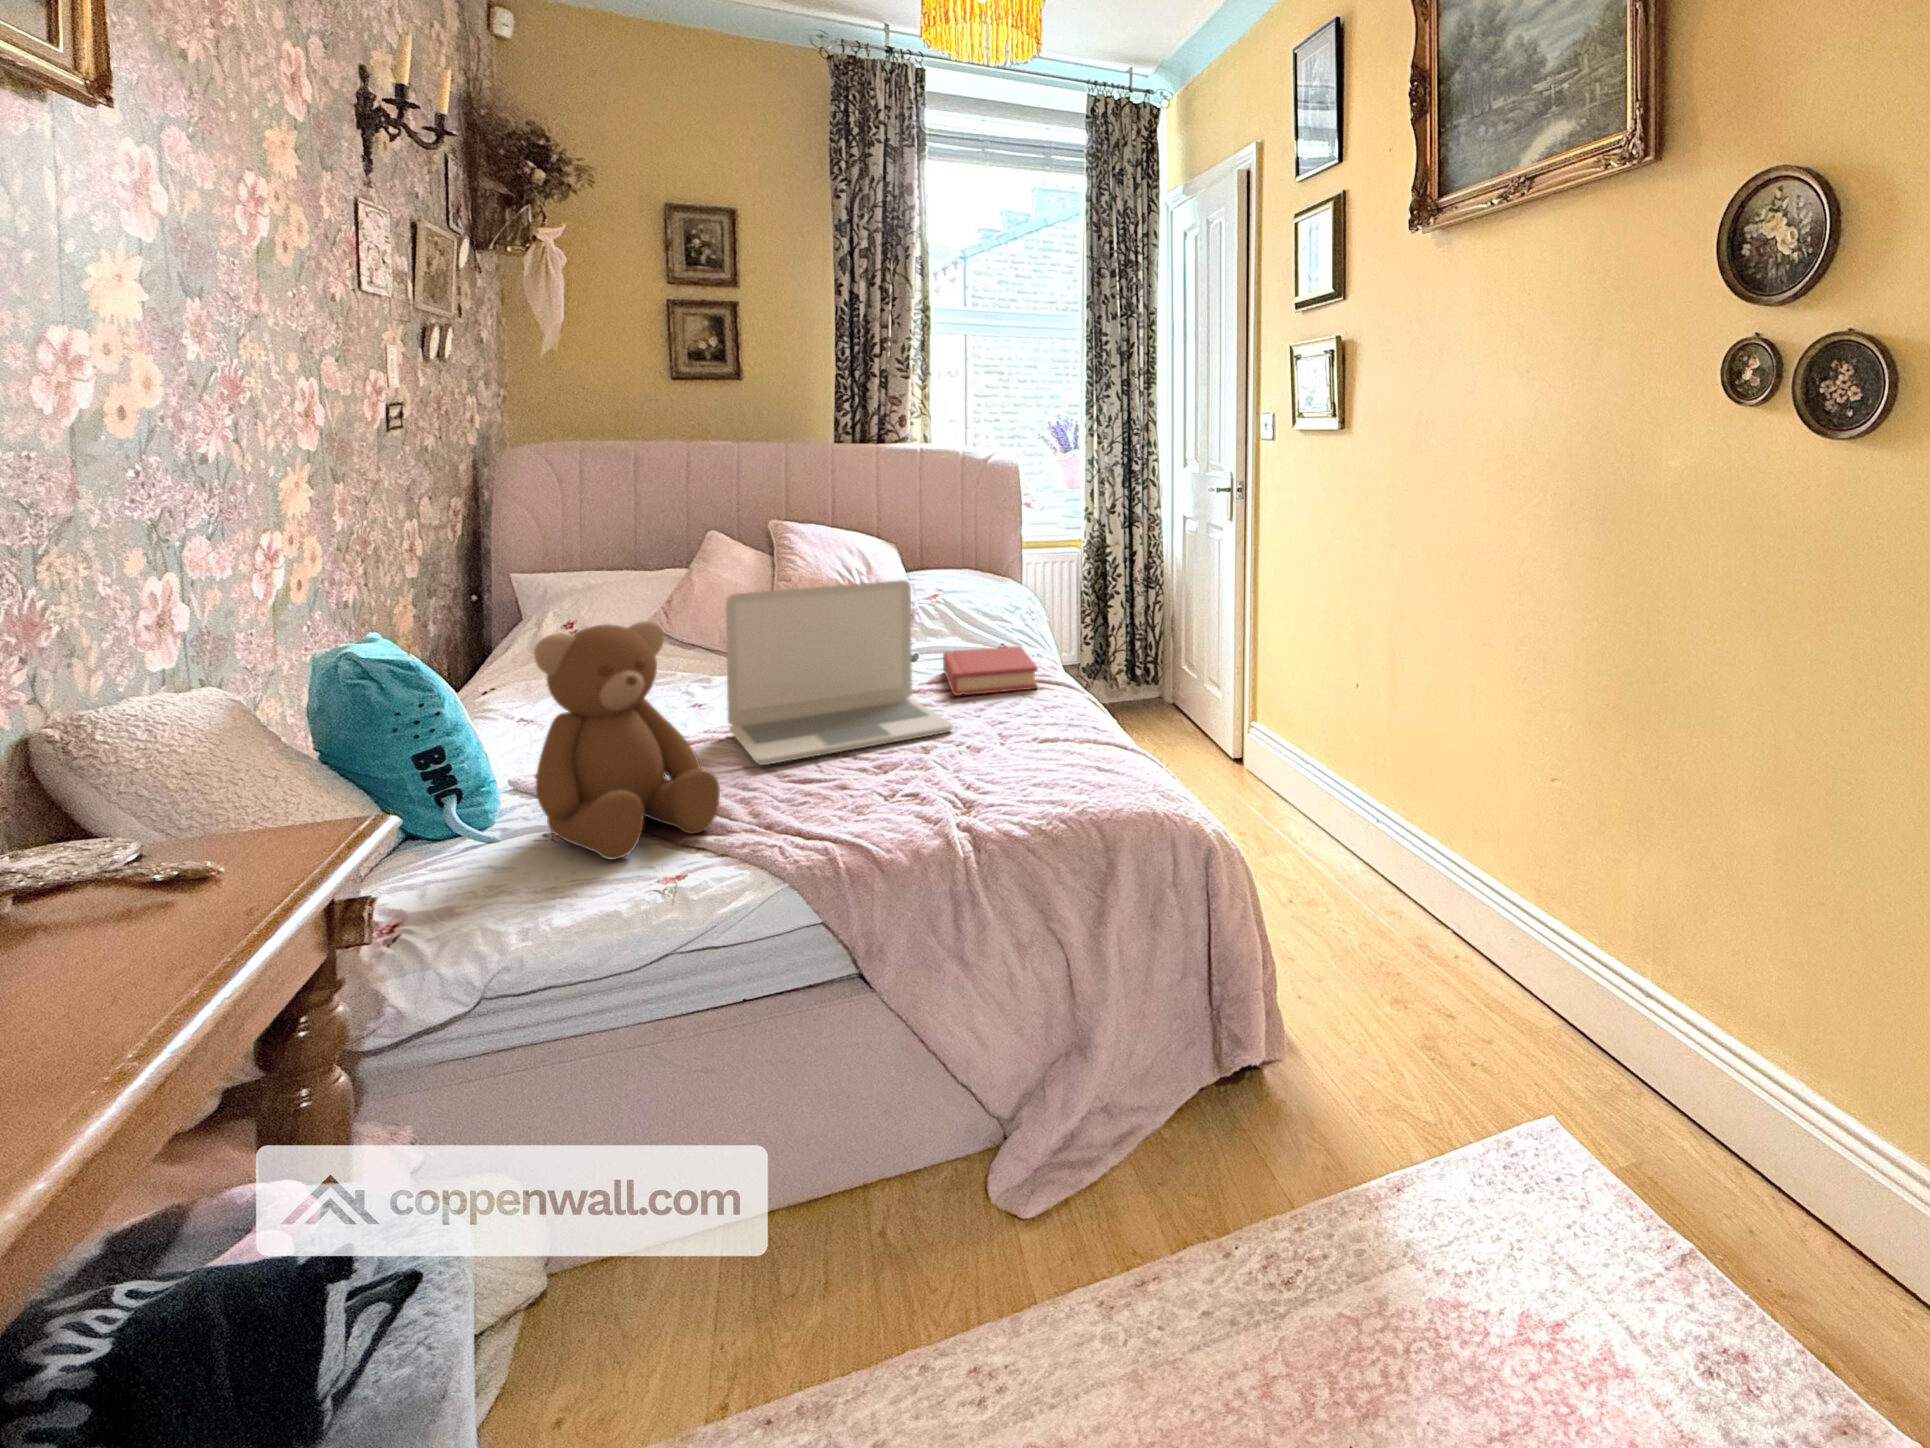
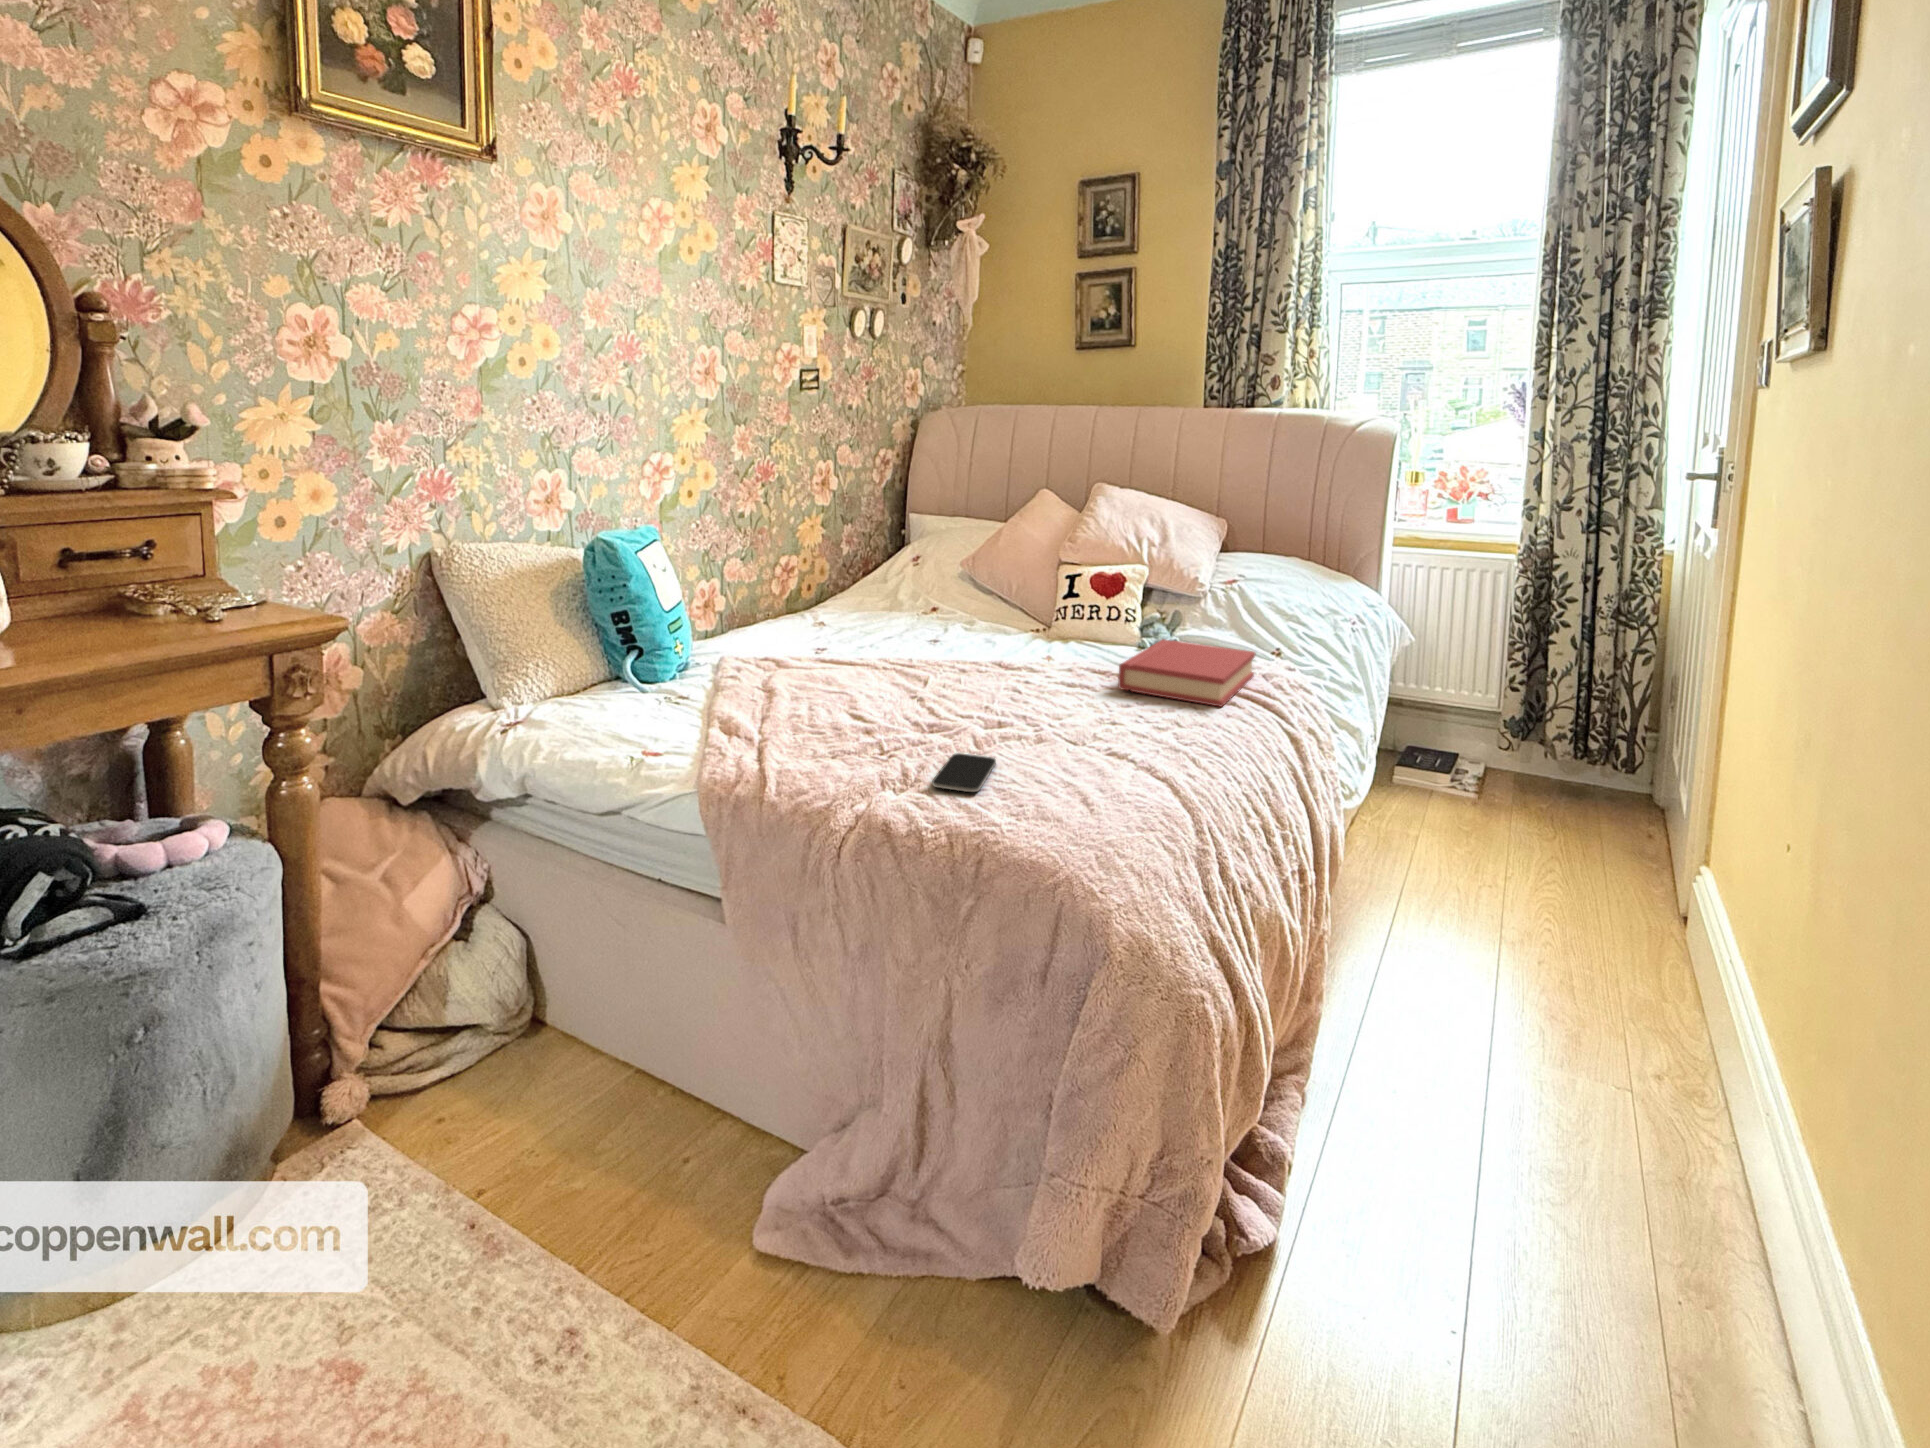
laptop: present [726,580,953,765] -> none [851,533,1078,724]
teddy bear: present [534,621,720,860] -> none [630,535,764,741]
smartphone: none [931,762,993,791] -> present [932,753,996,792]

